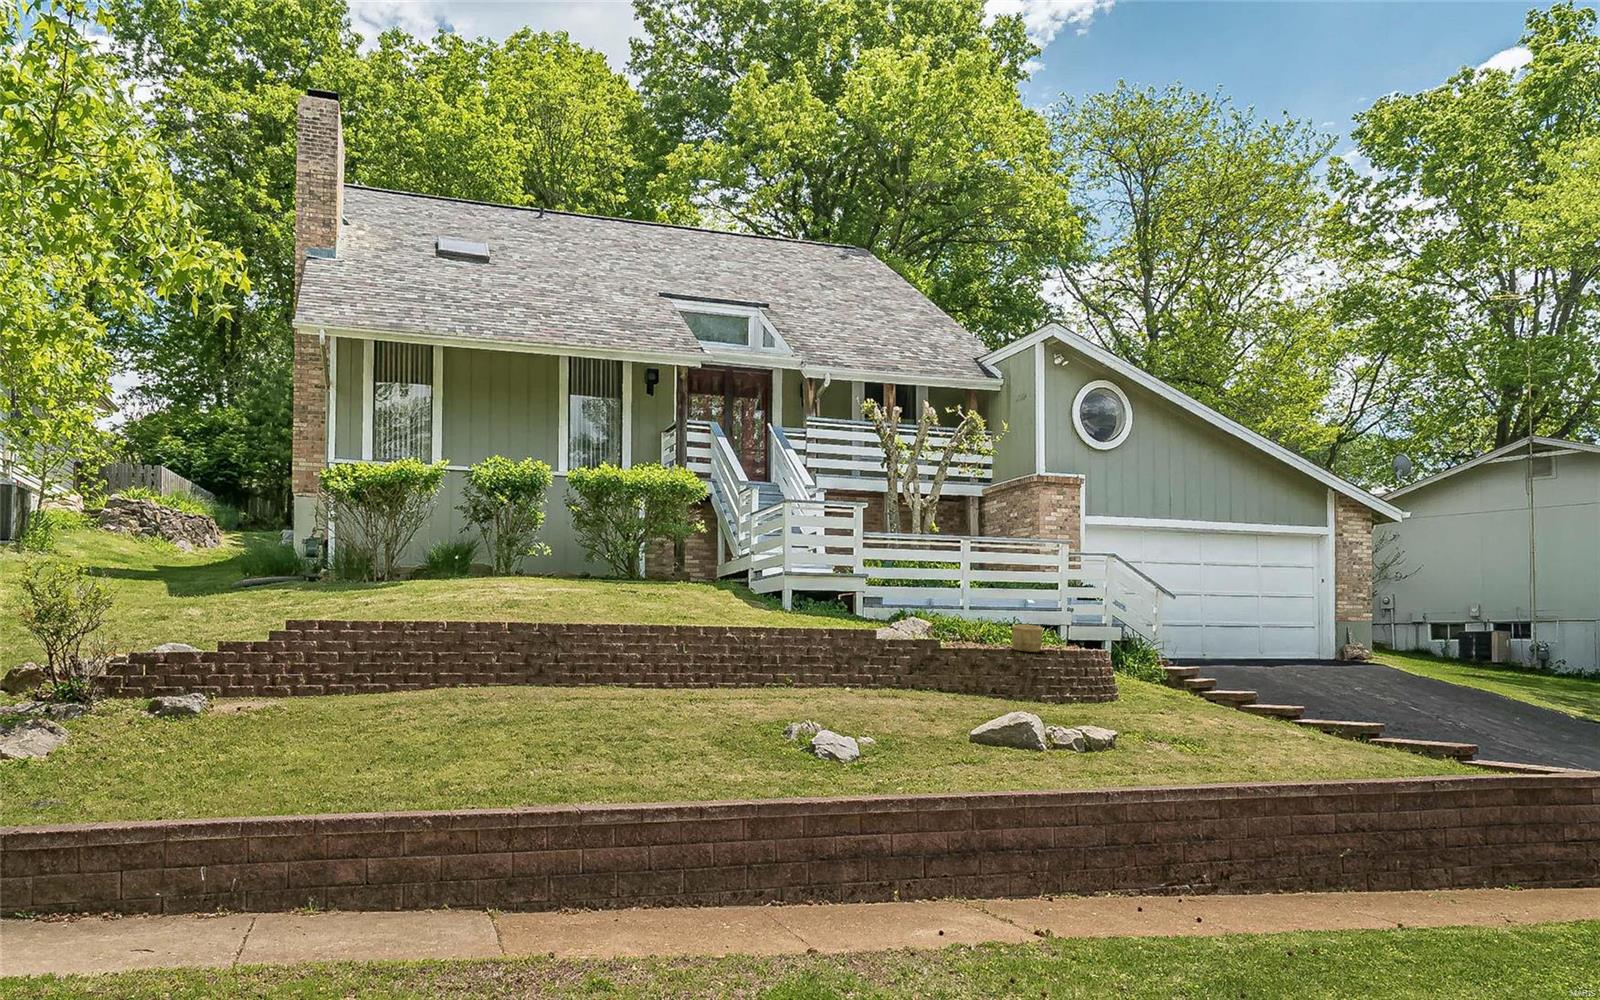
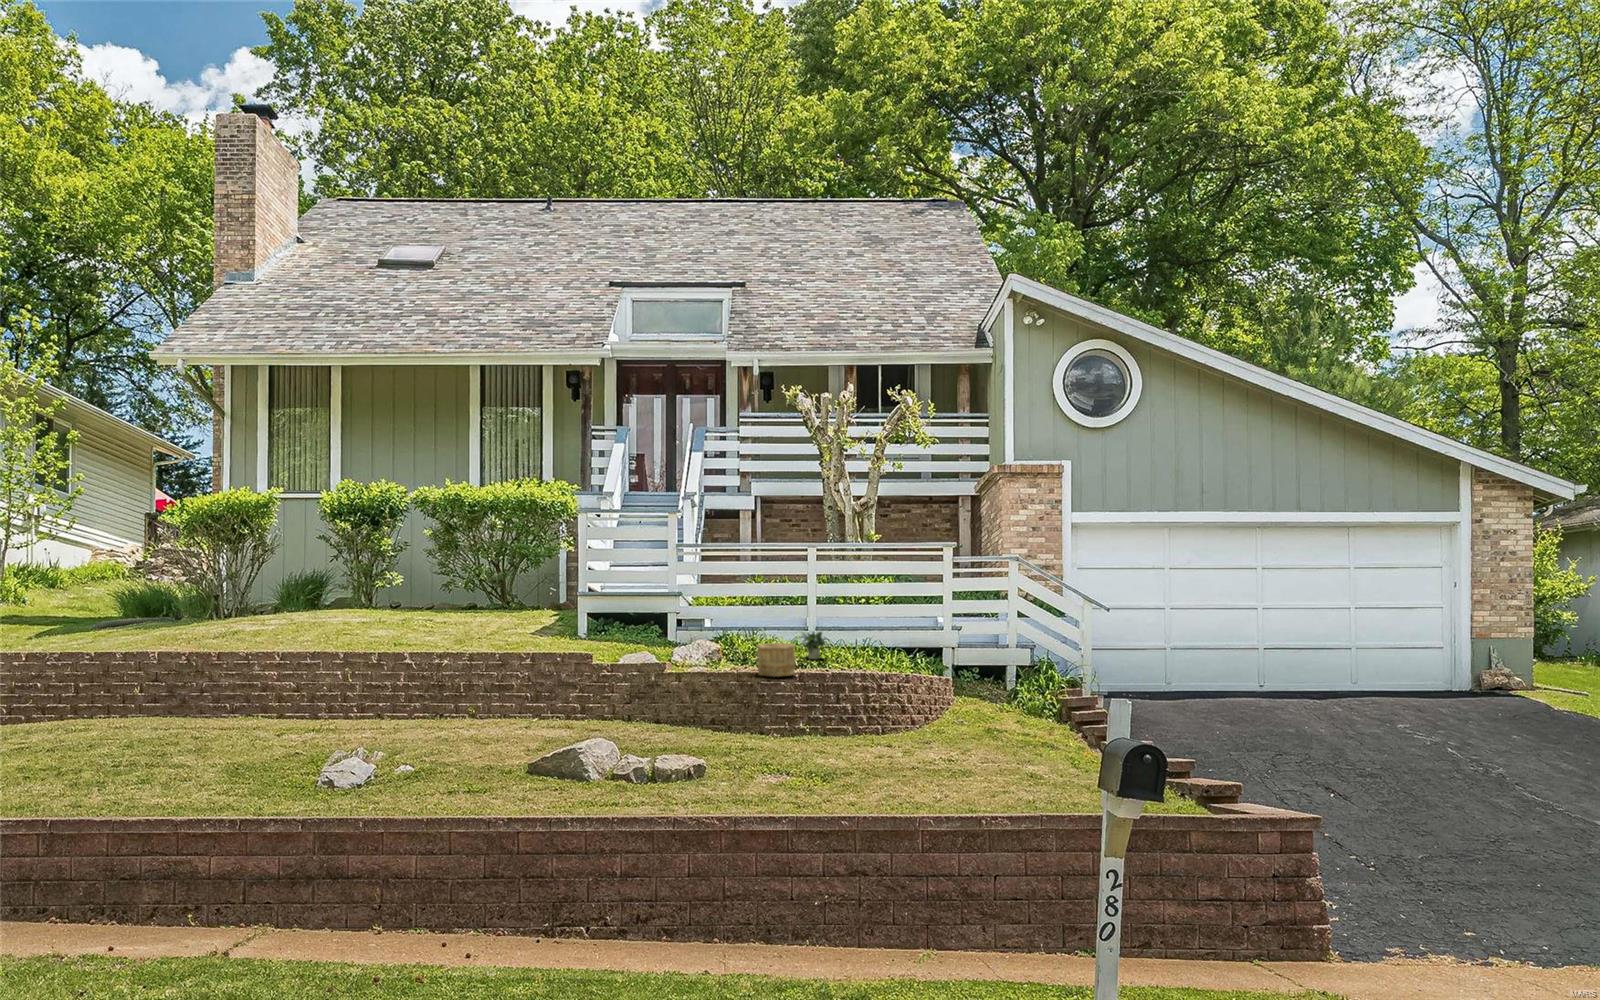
potted plant: none [976,610,1012,634] -> present [801,632,827,659]

